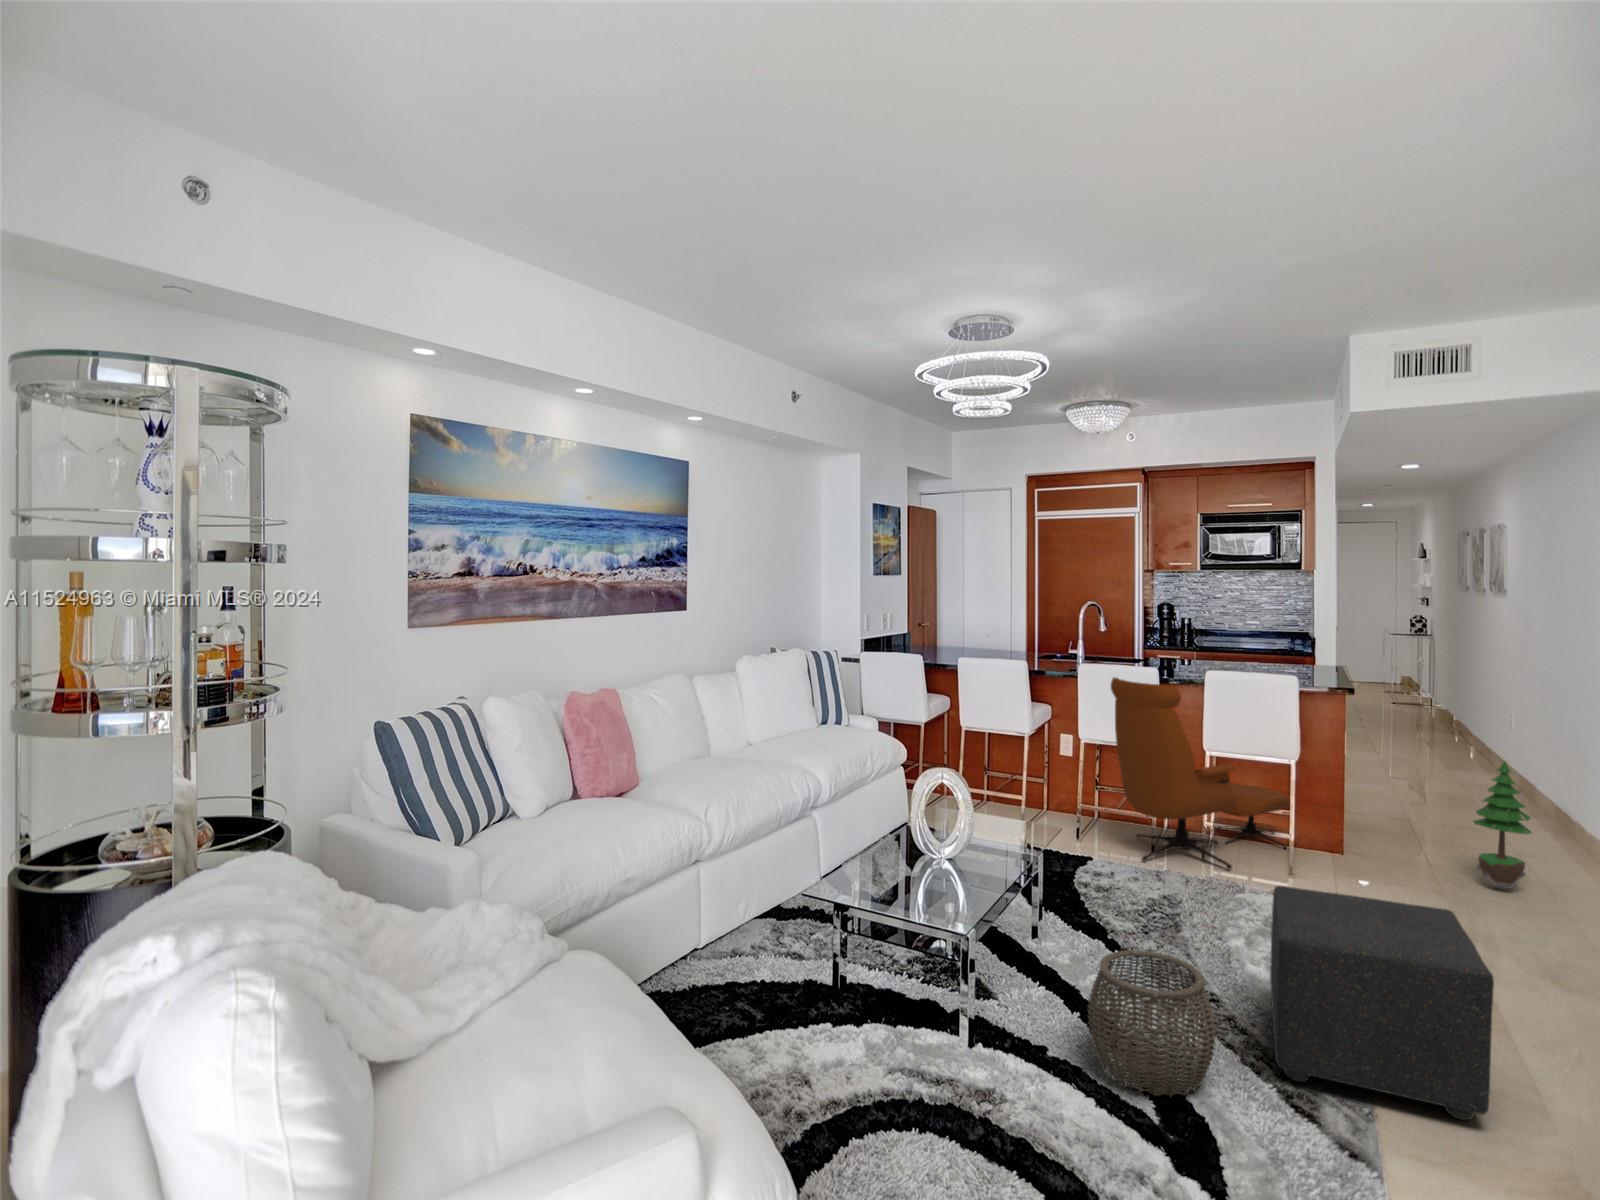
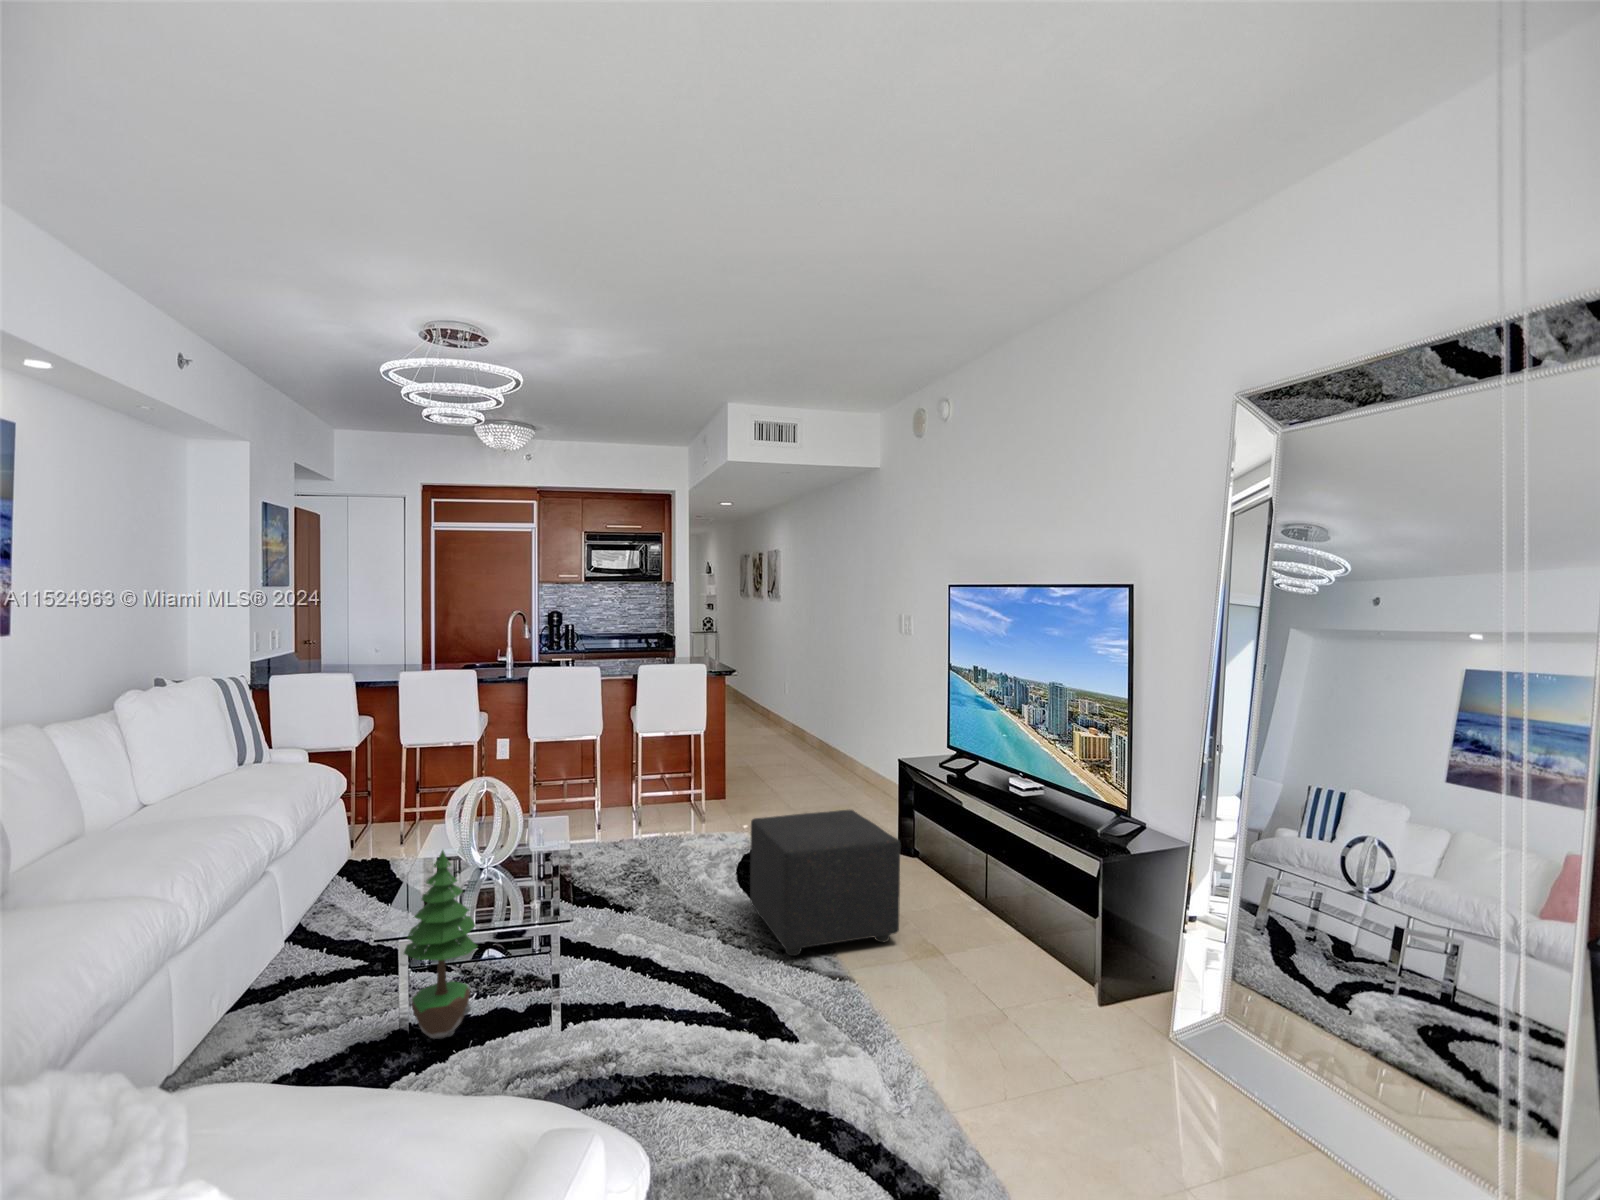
lounge chair: present [1111,677,1290,869] -> none [565,675,690,834]
potted tree: present [1473,761,1531,889] -> present [404,850,477,1039]
woven basket: present [1088,950,1216,1097] -> none [656,890,755,1006]

